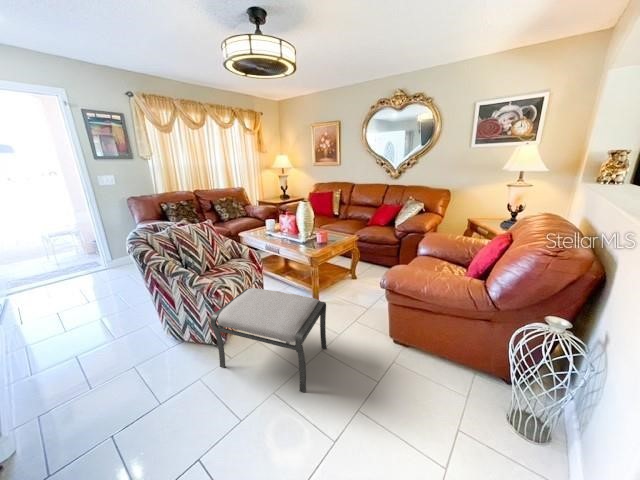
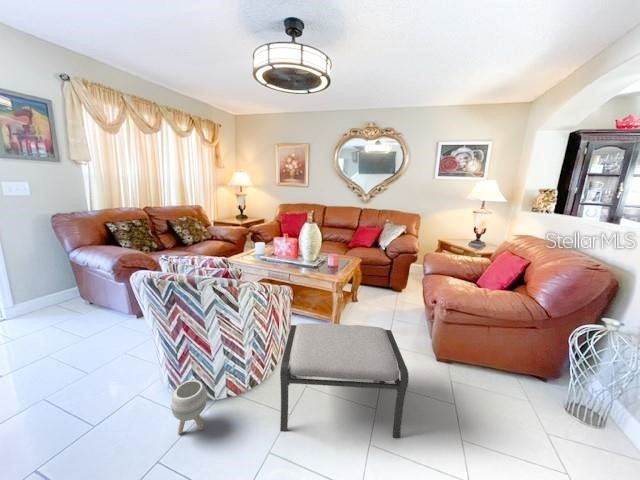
planter: none [150,319,177,355] -> present [171,380,207,434]

